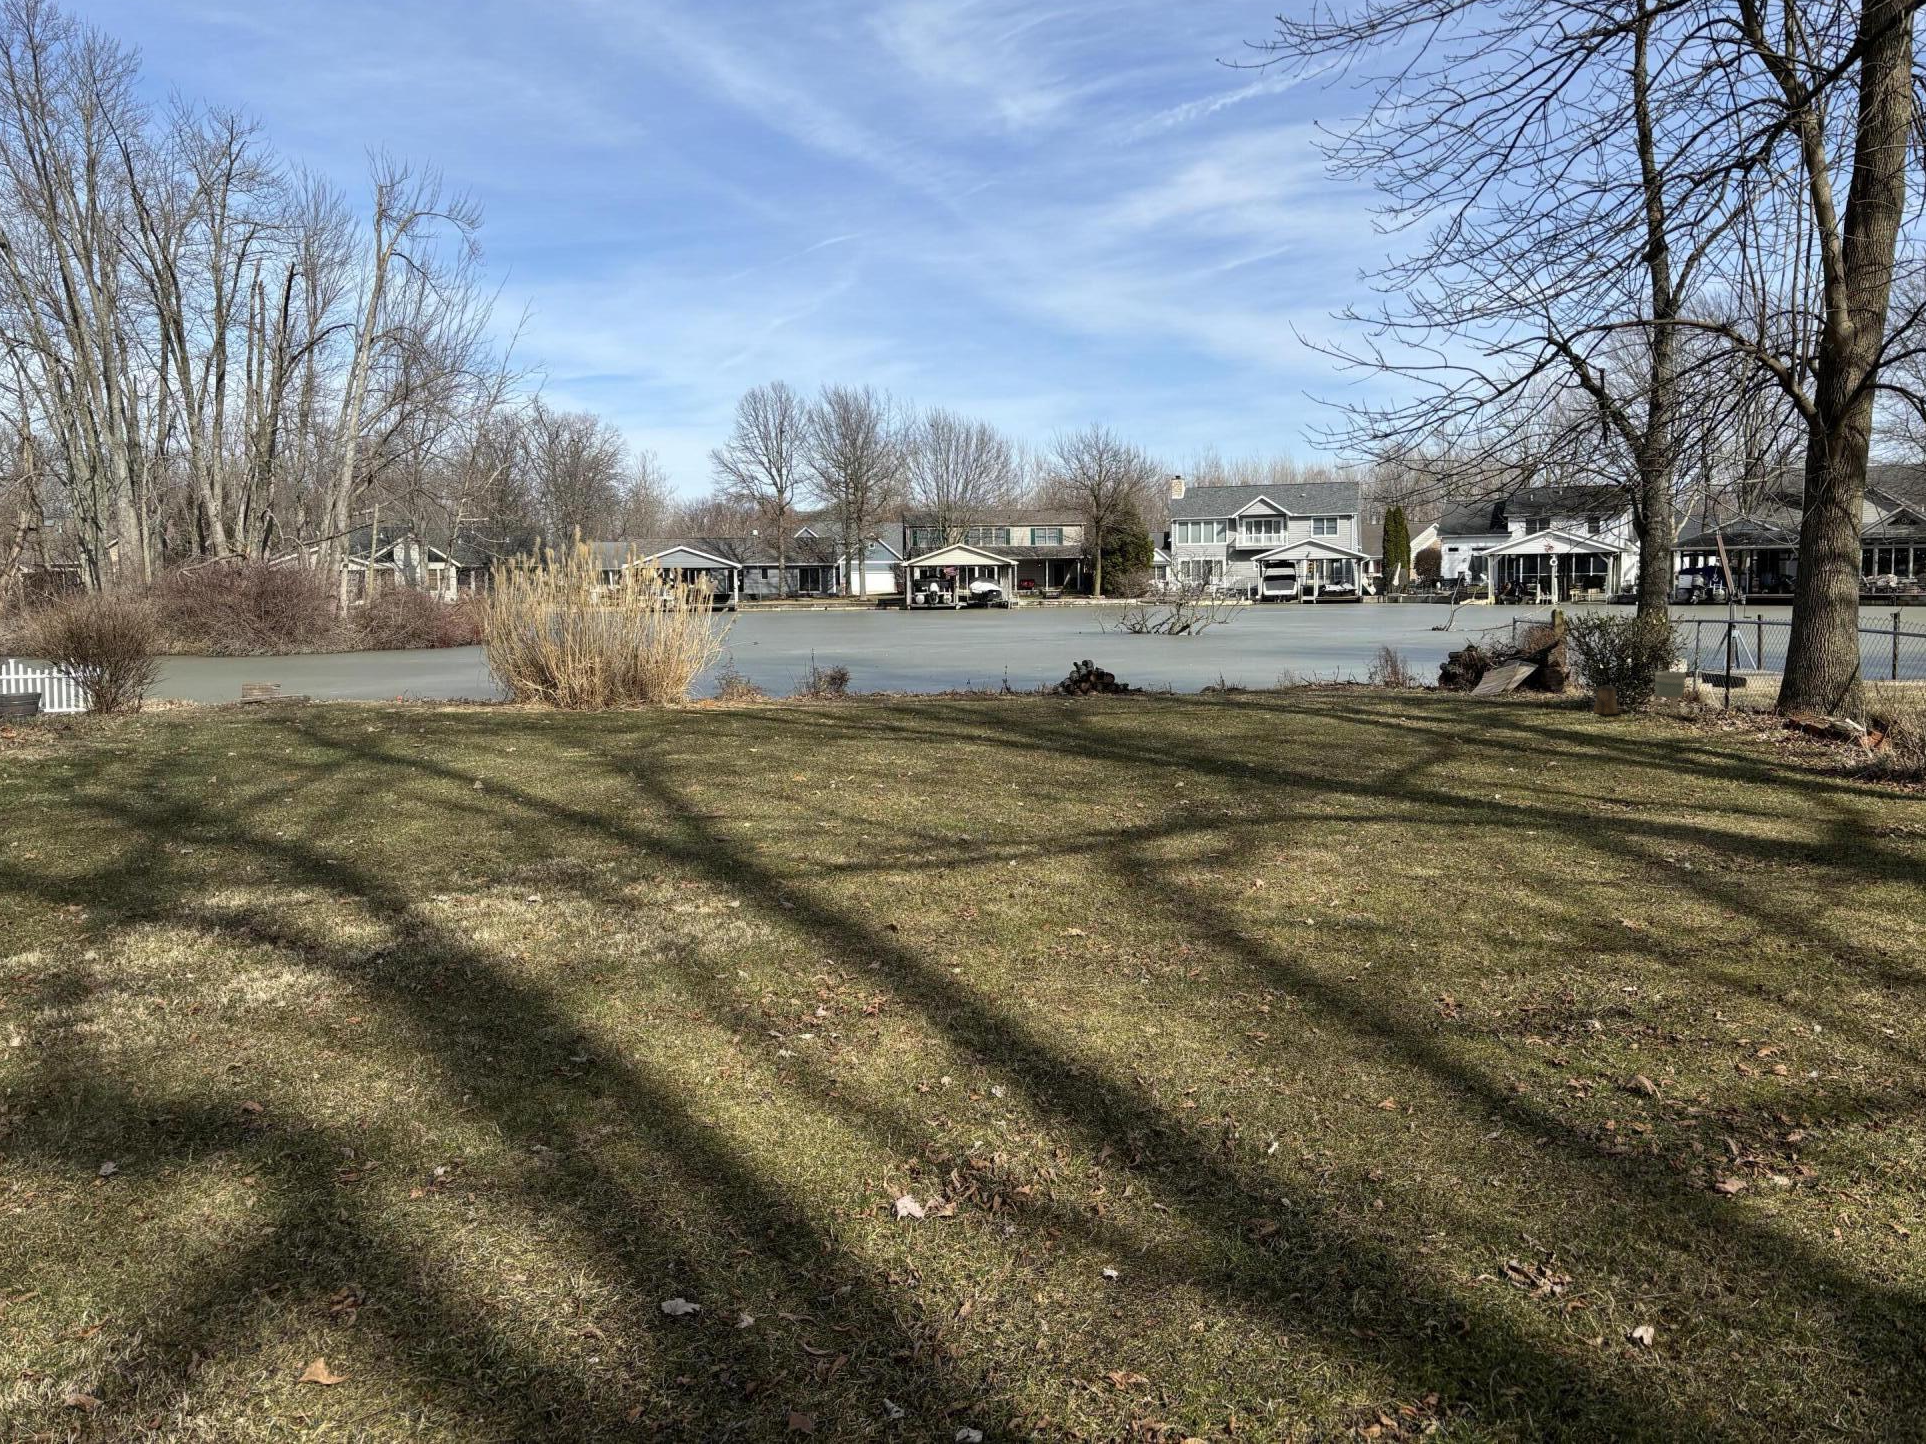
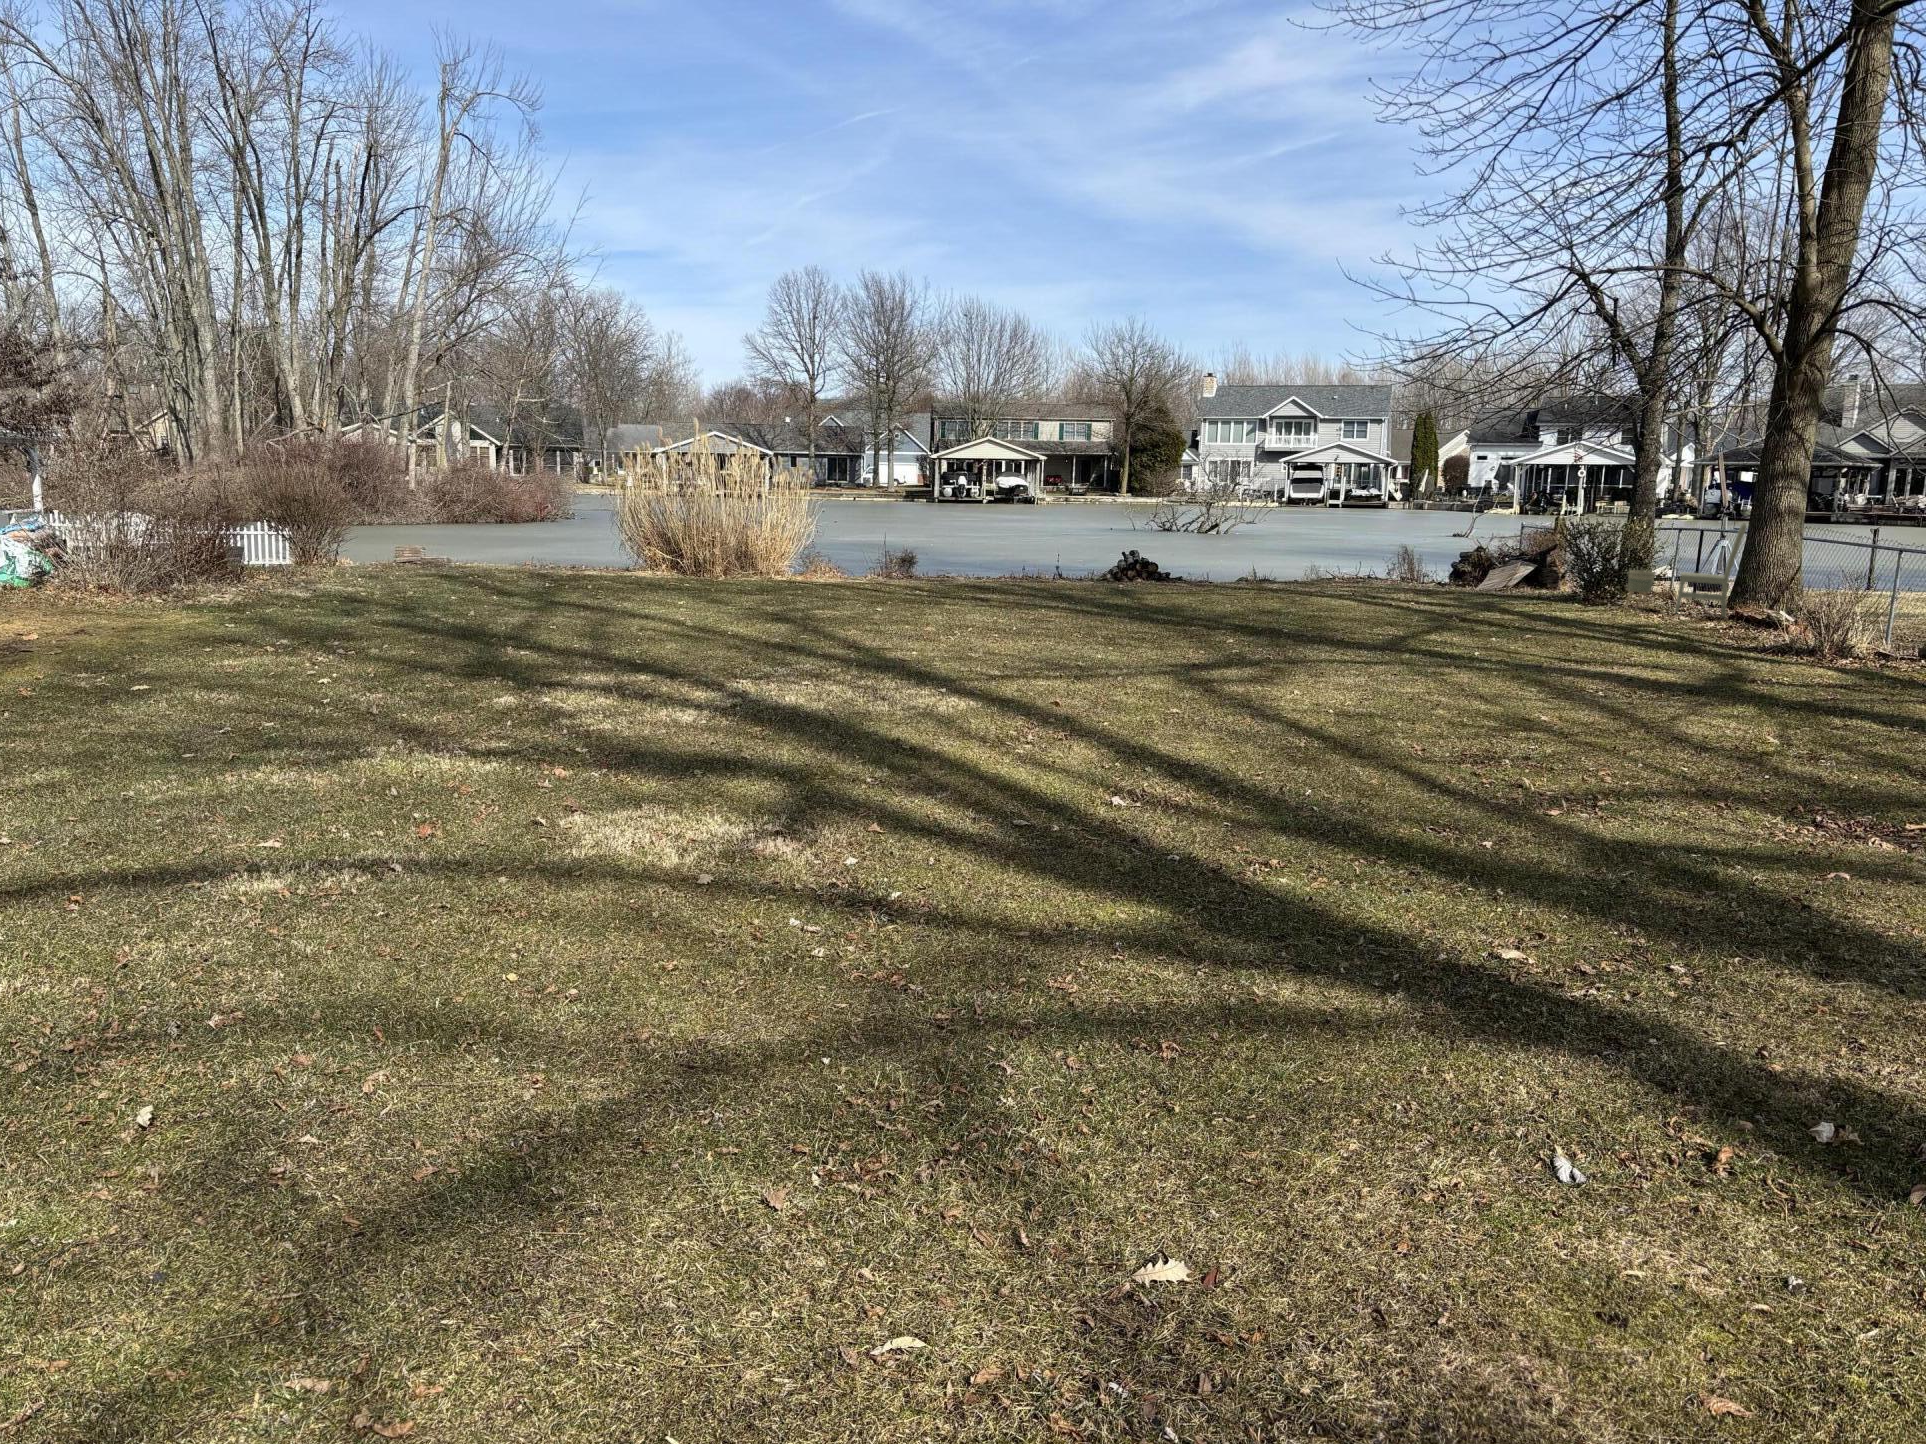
chair: none [1714,614,1791,725] -> present [1675,523,1747,617]
watering can: present [1593,686,1619,714] -> none [1572,579,1595,605]

